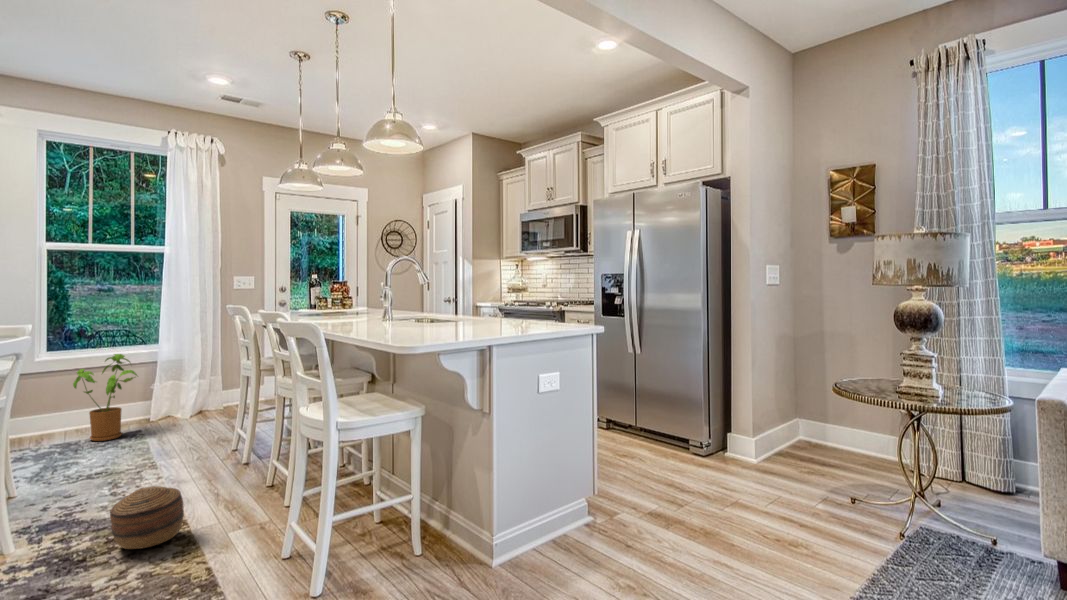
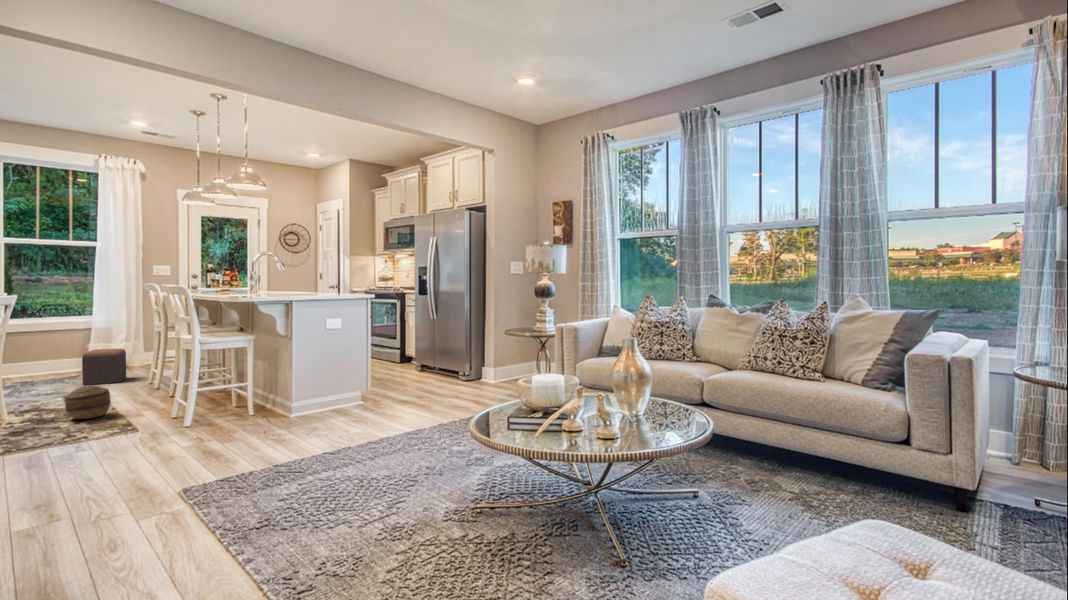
house plant: present [73,354,137,441] -> none [27,319,78,381]
footstool: none [144,396,202,451] -> present [82,349,126,385]

